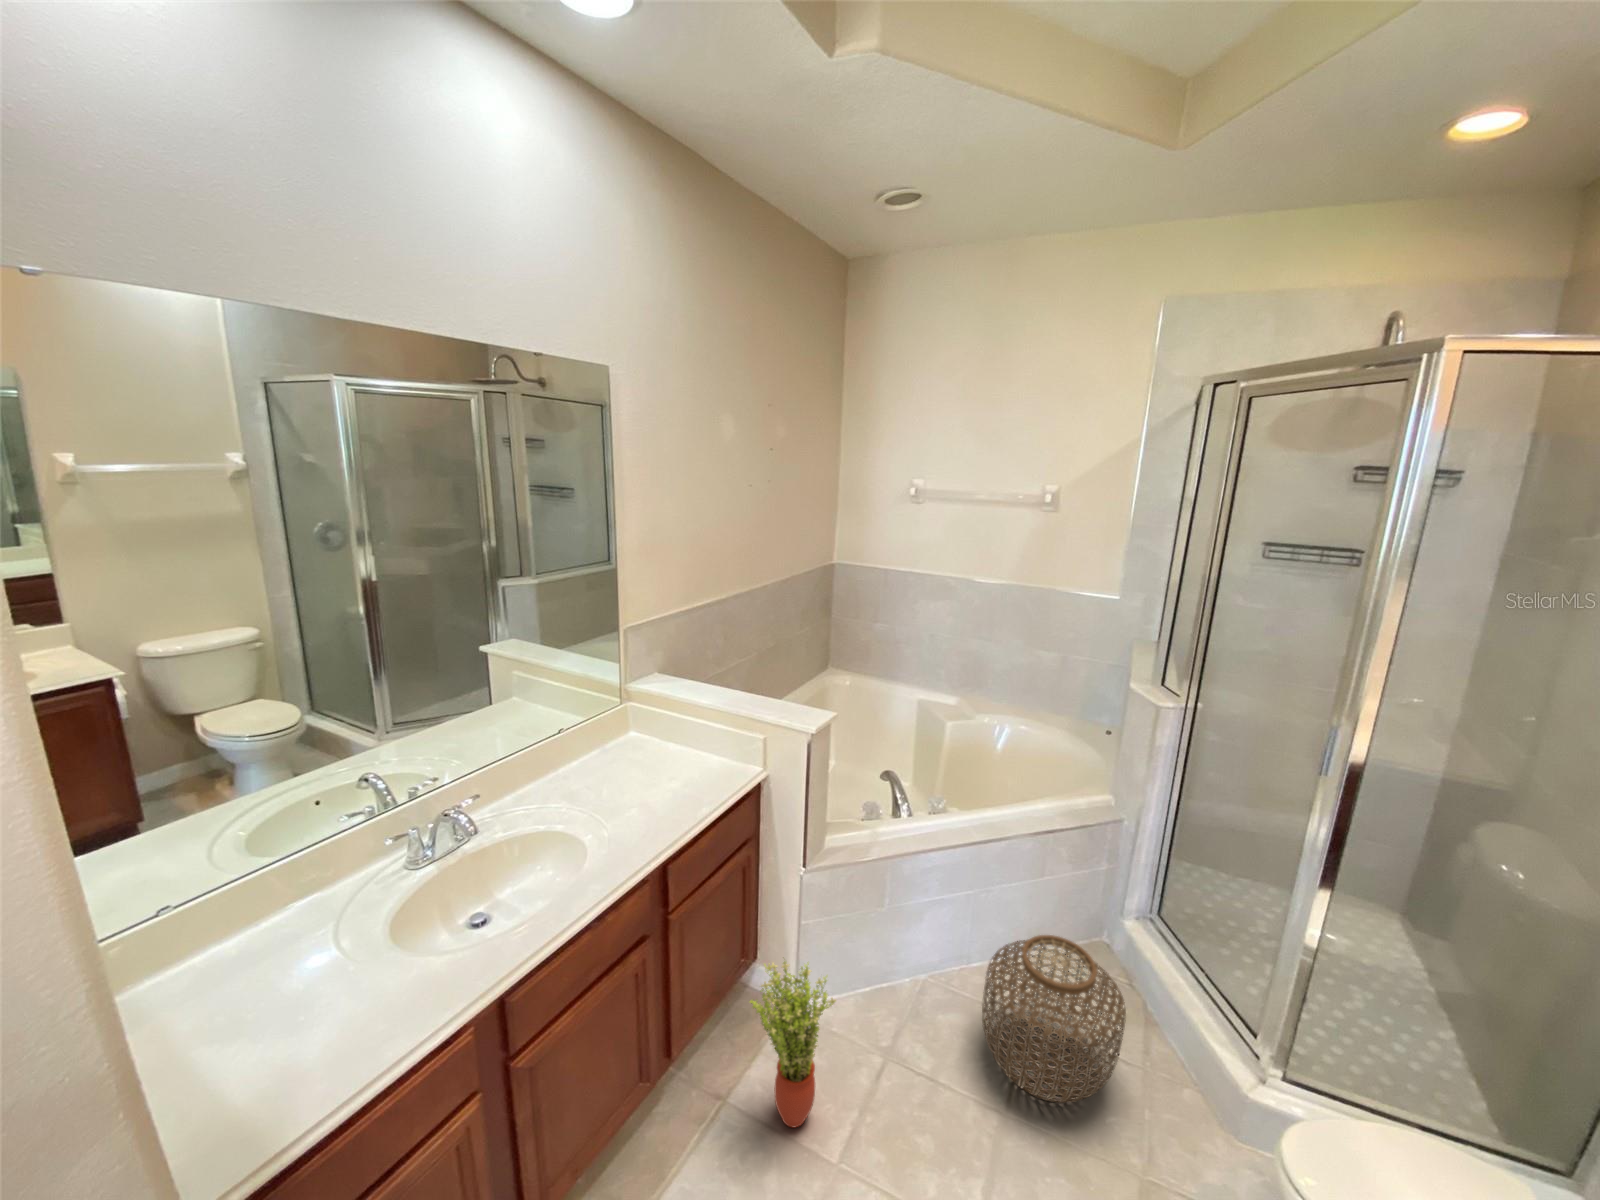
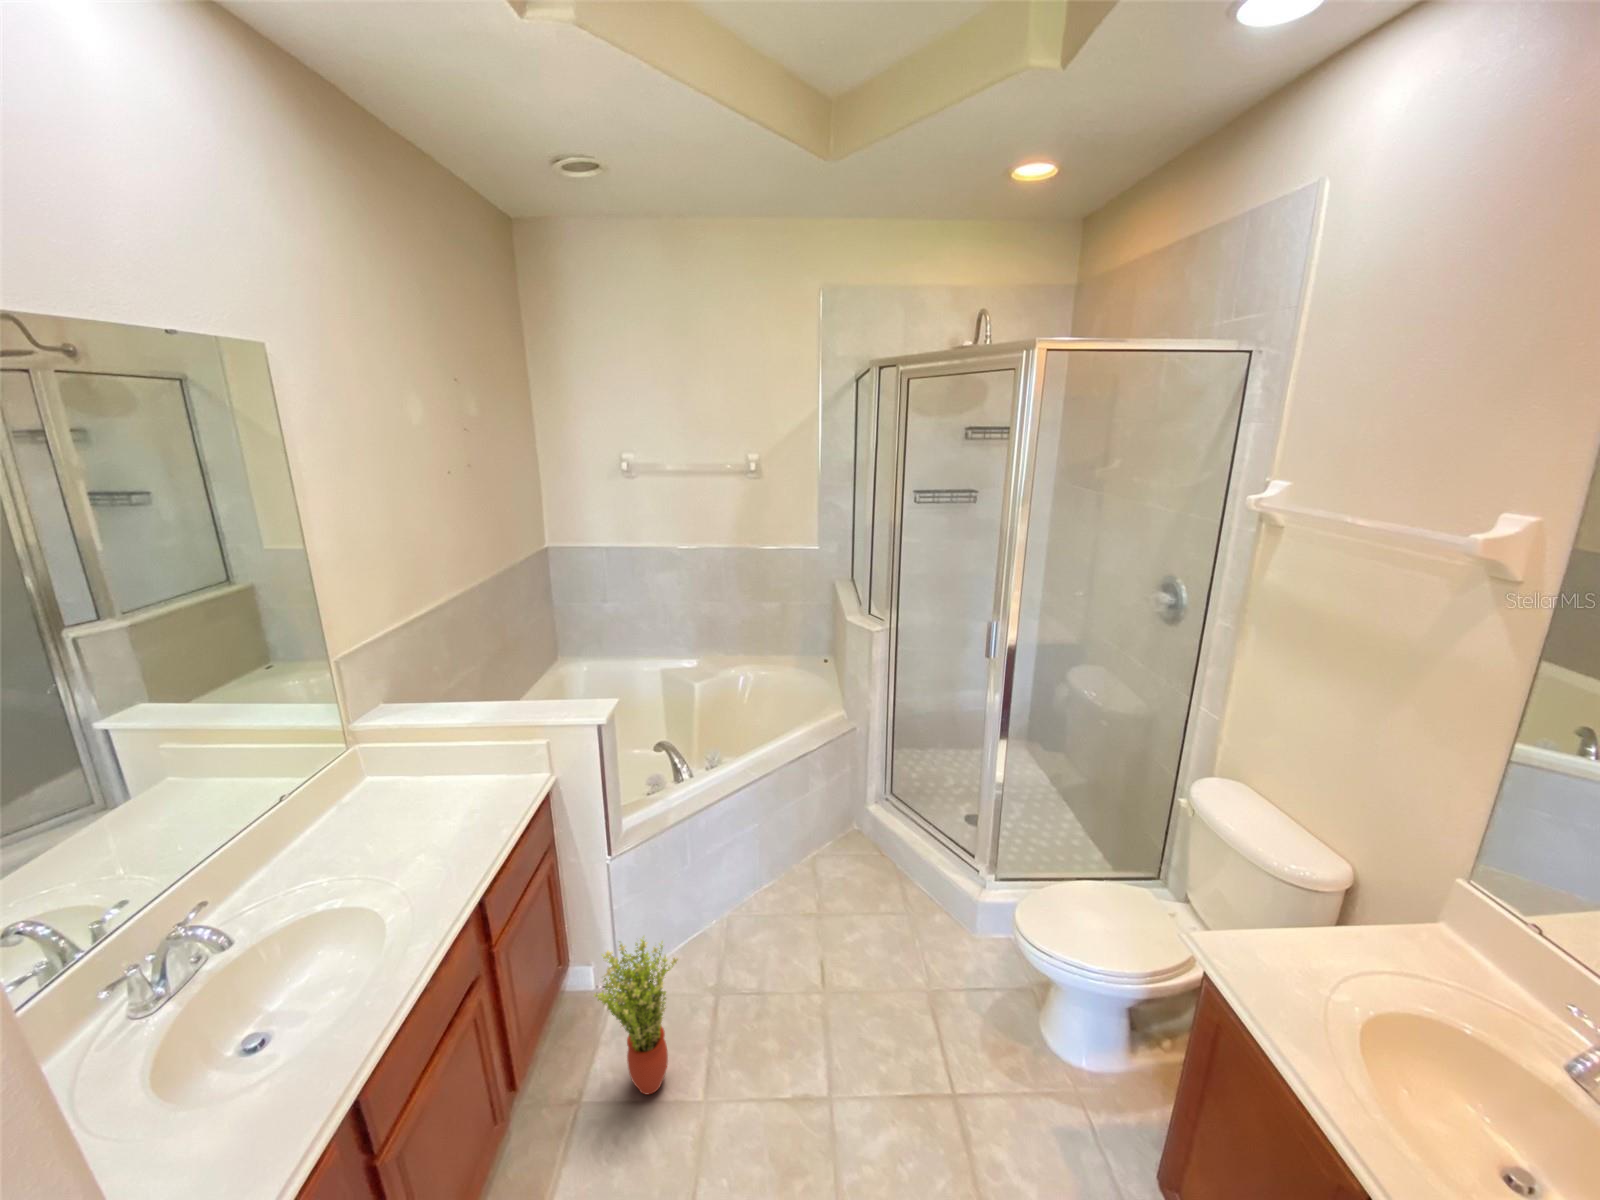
woven basket: present [982,935,1126,1103] -> none [786,835,896,969]

